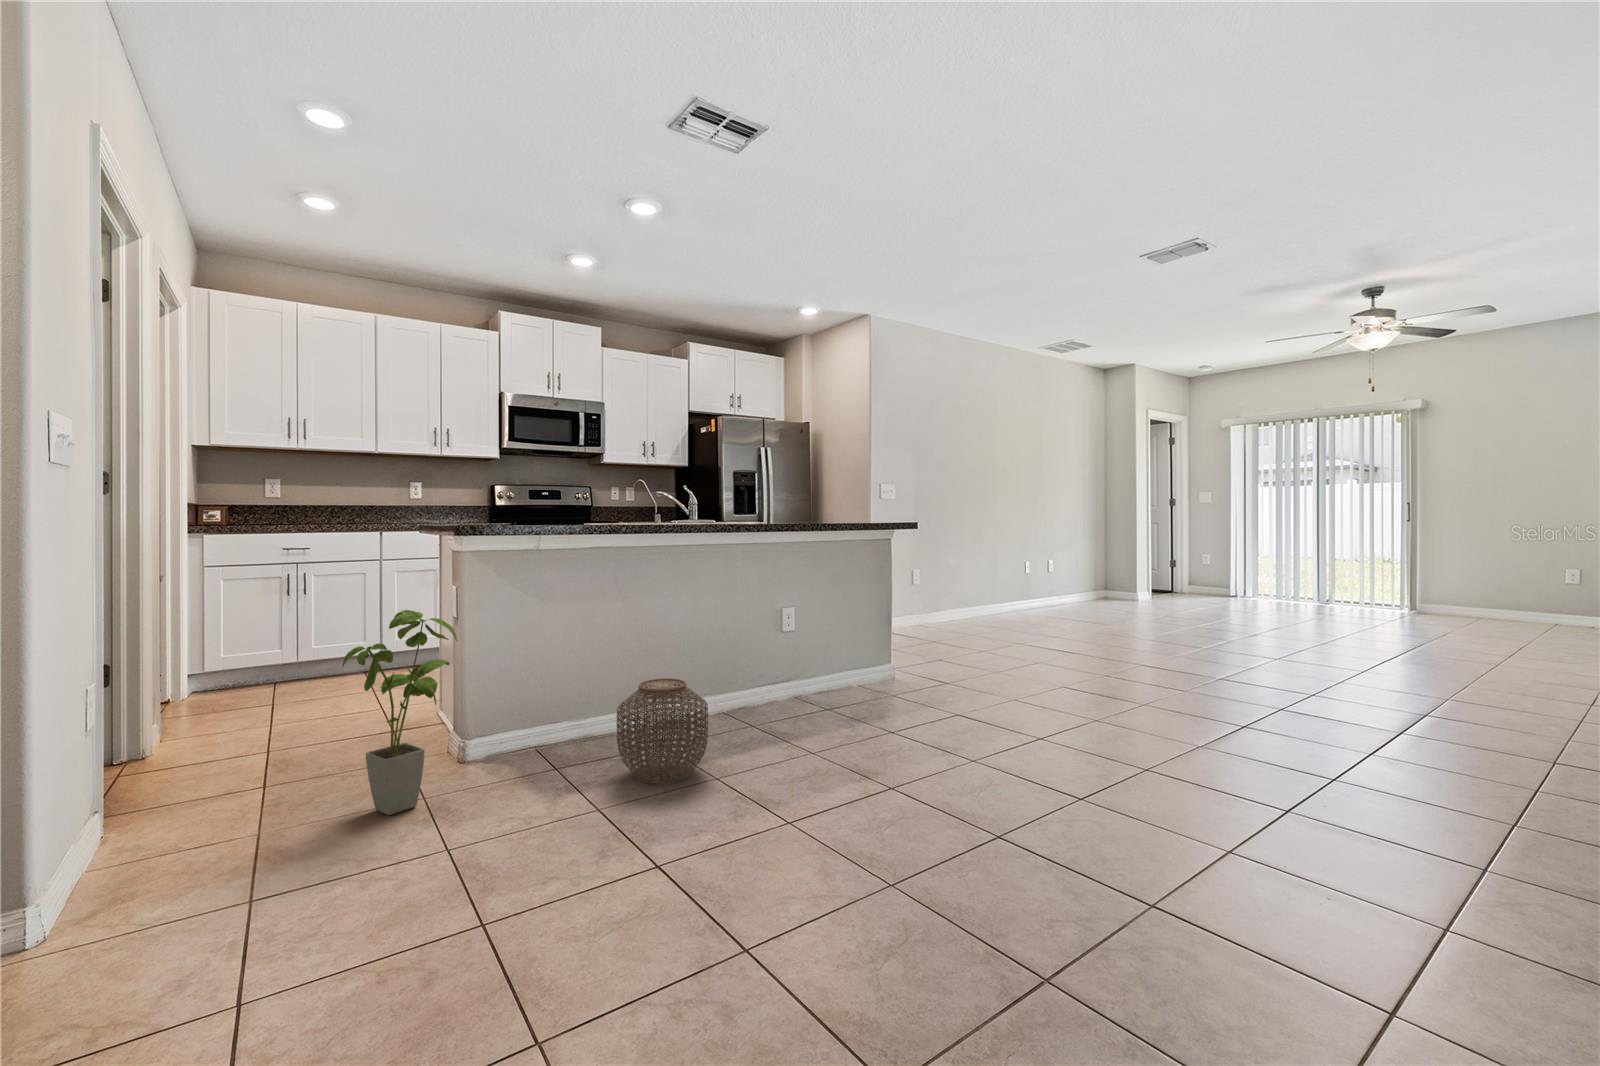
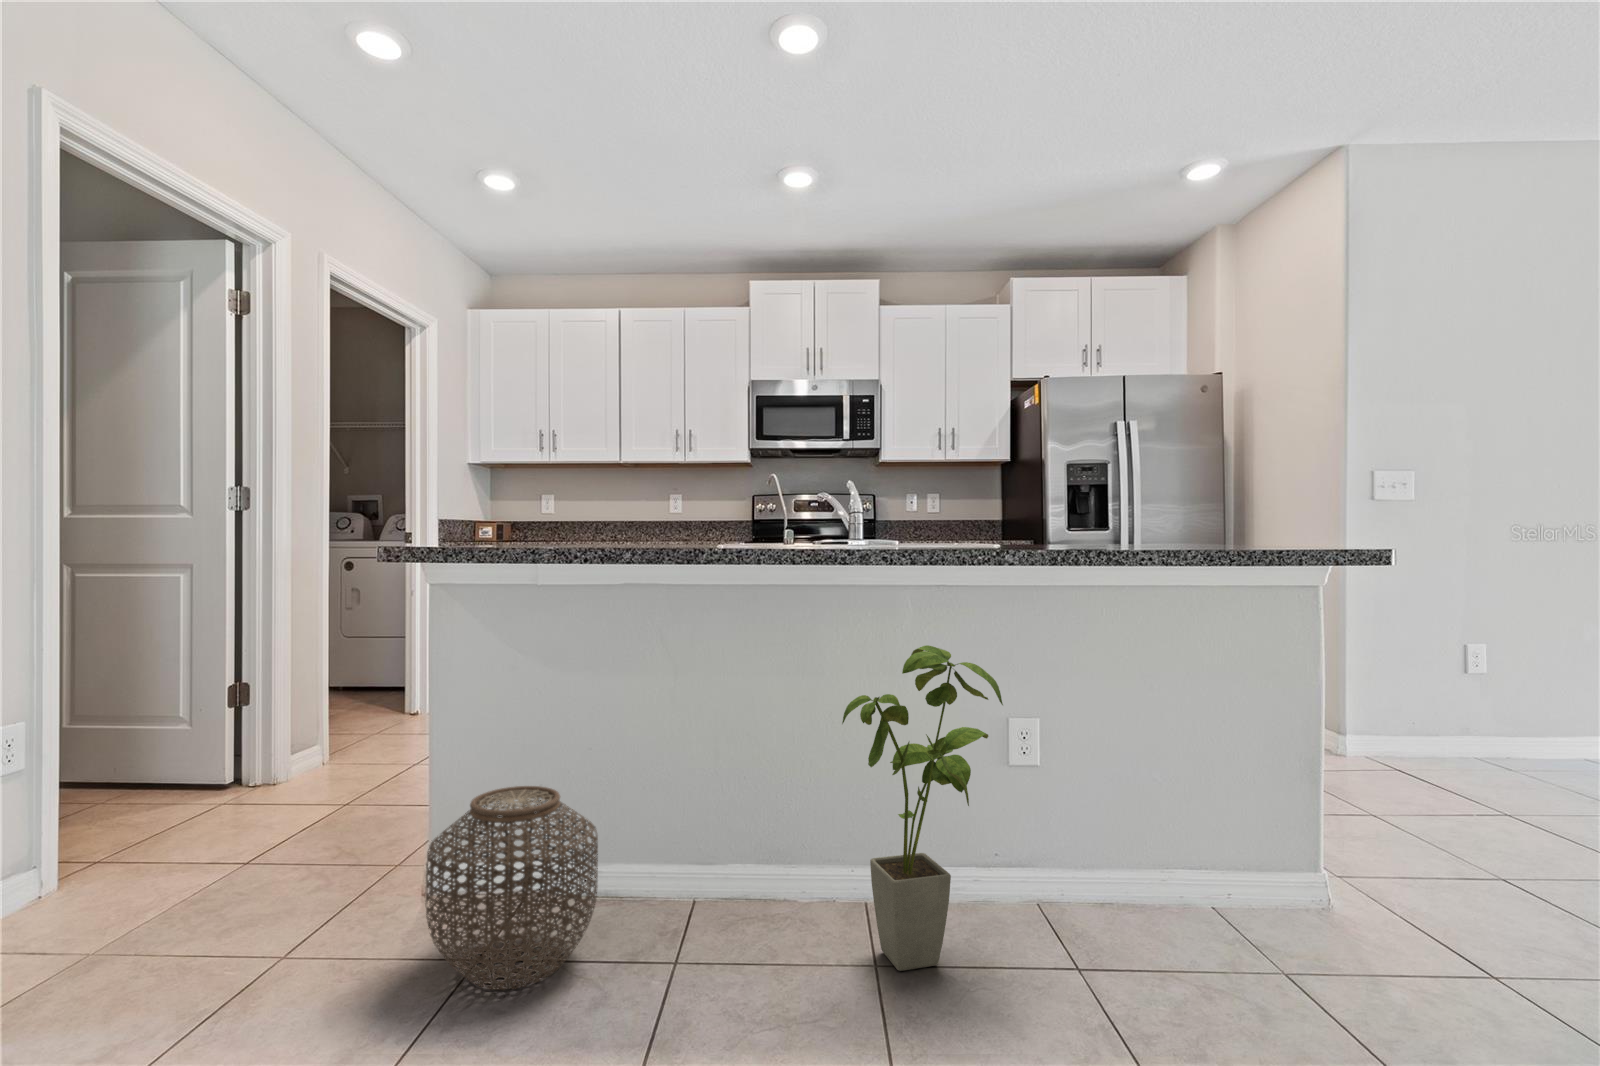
house plant: present [342,610,457,815] -> present [842,645,1003,971]

